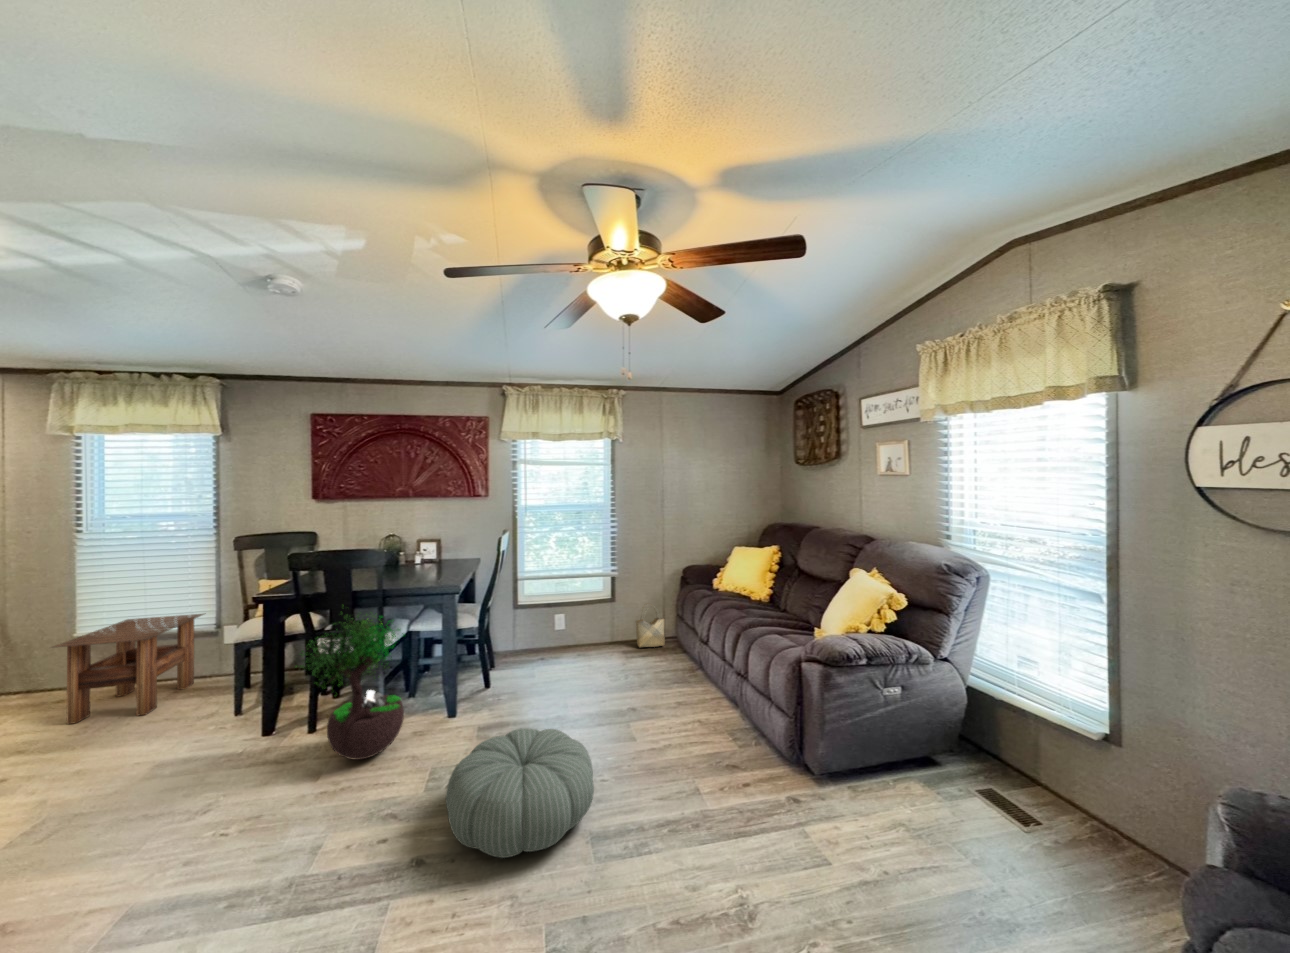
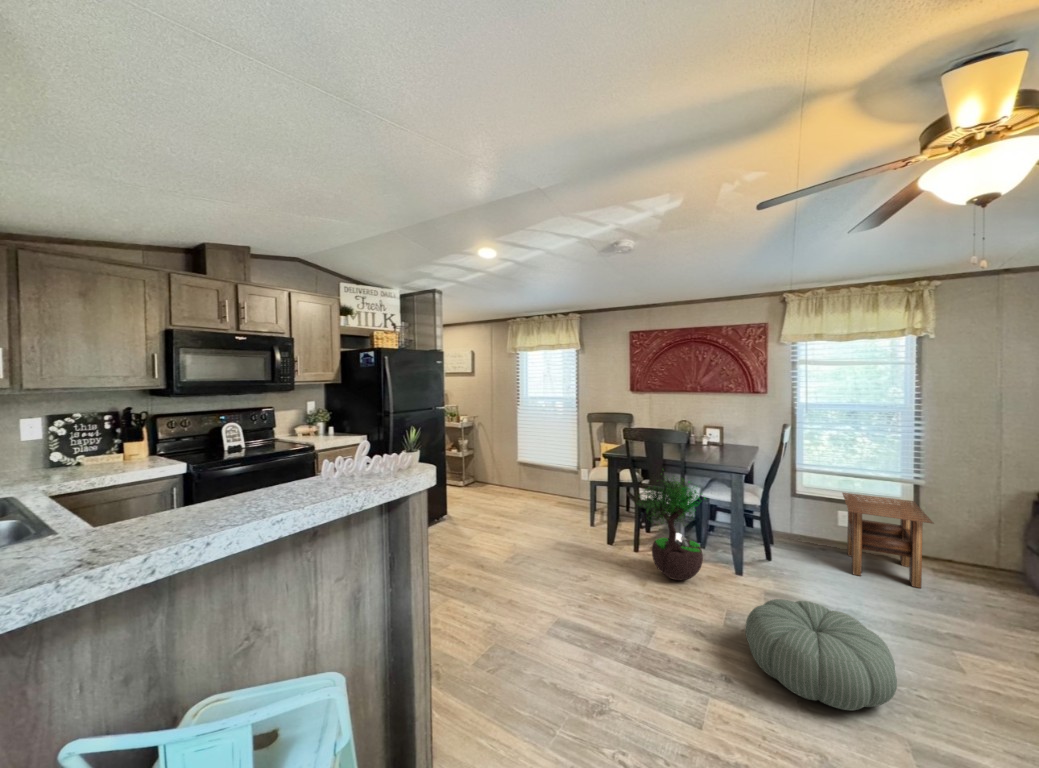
side table: present [54,614,204,724] -> present [843,493,933,588]
woven basket: present [636,618,665,647] -> none [950,524,1000,580]

